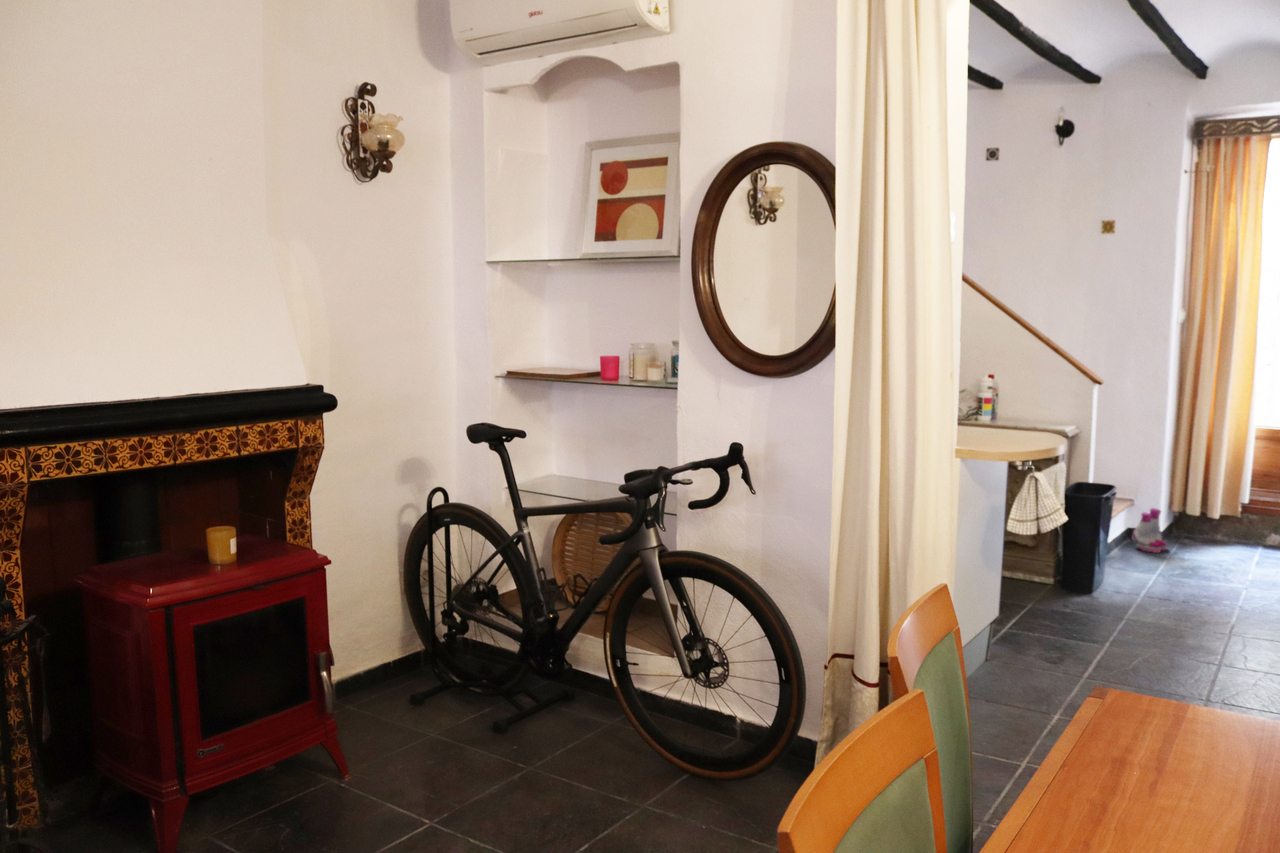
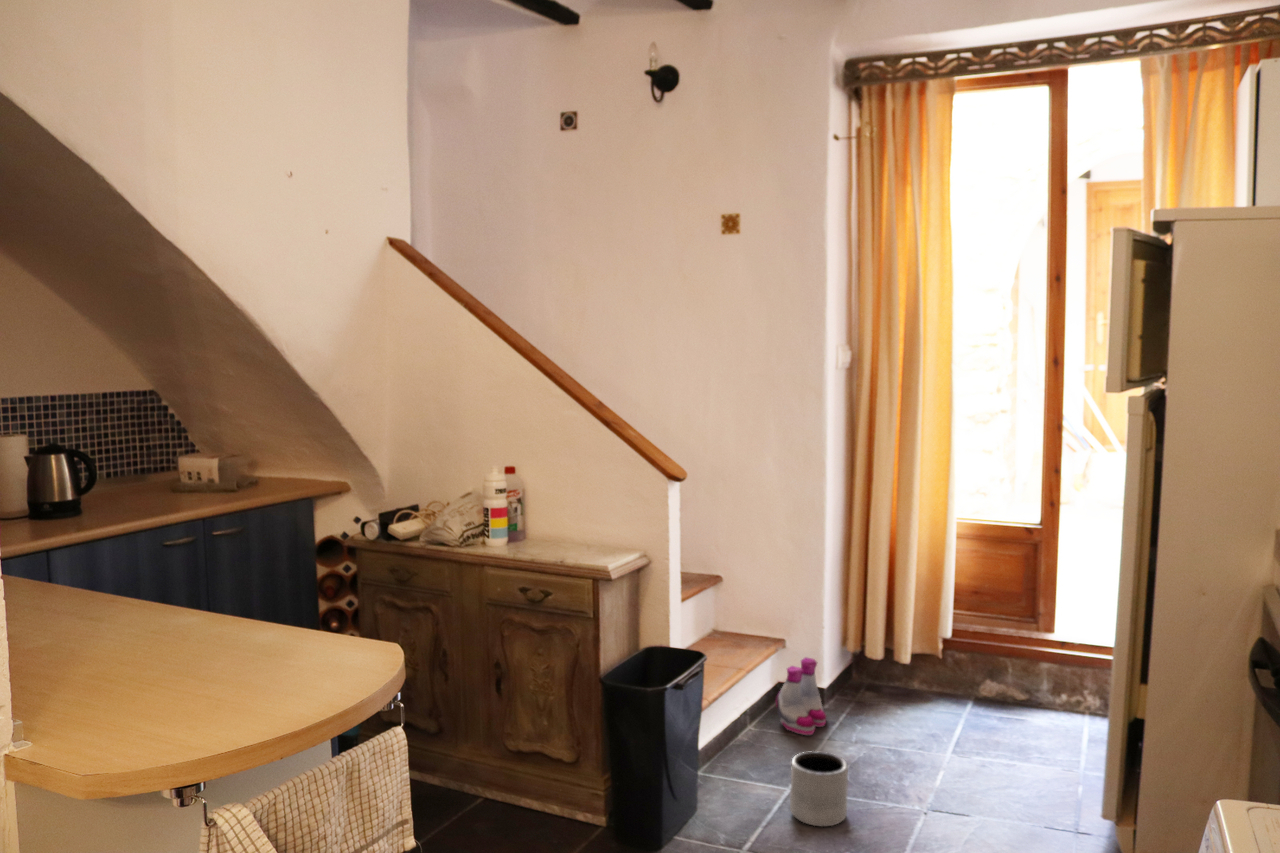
planter: none [1164,544,1201,581] -> present [790,751,848,827]

